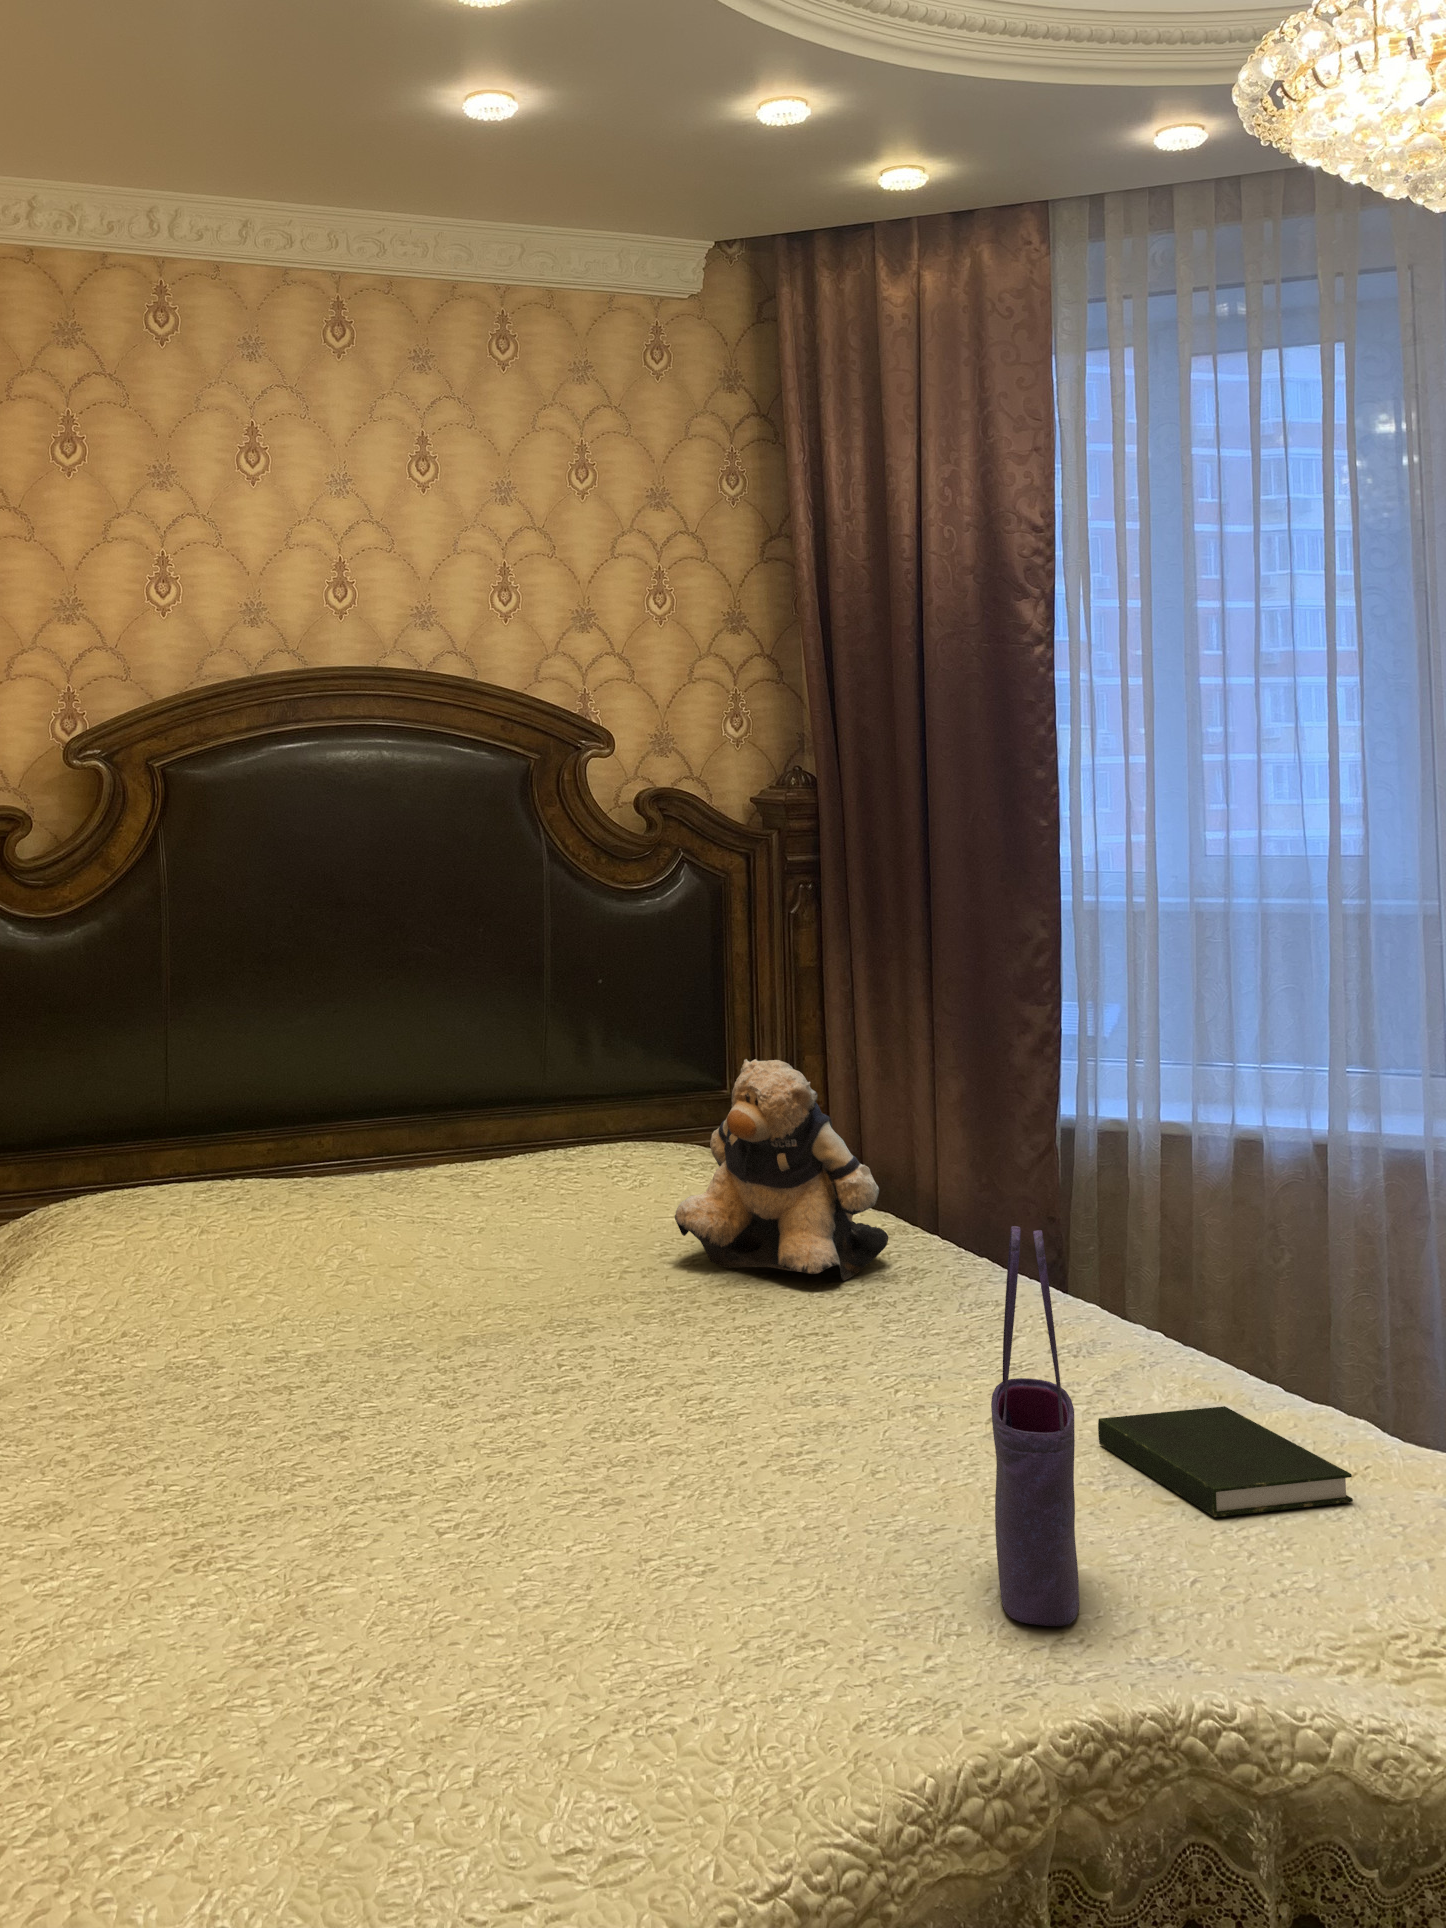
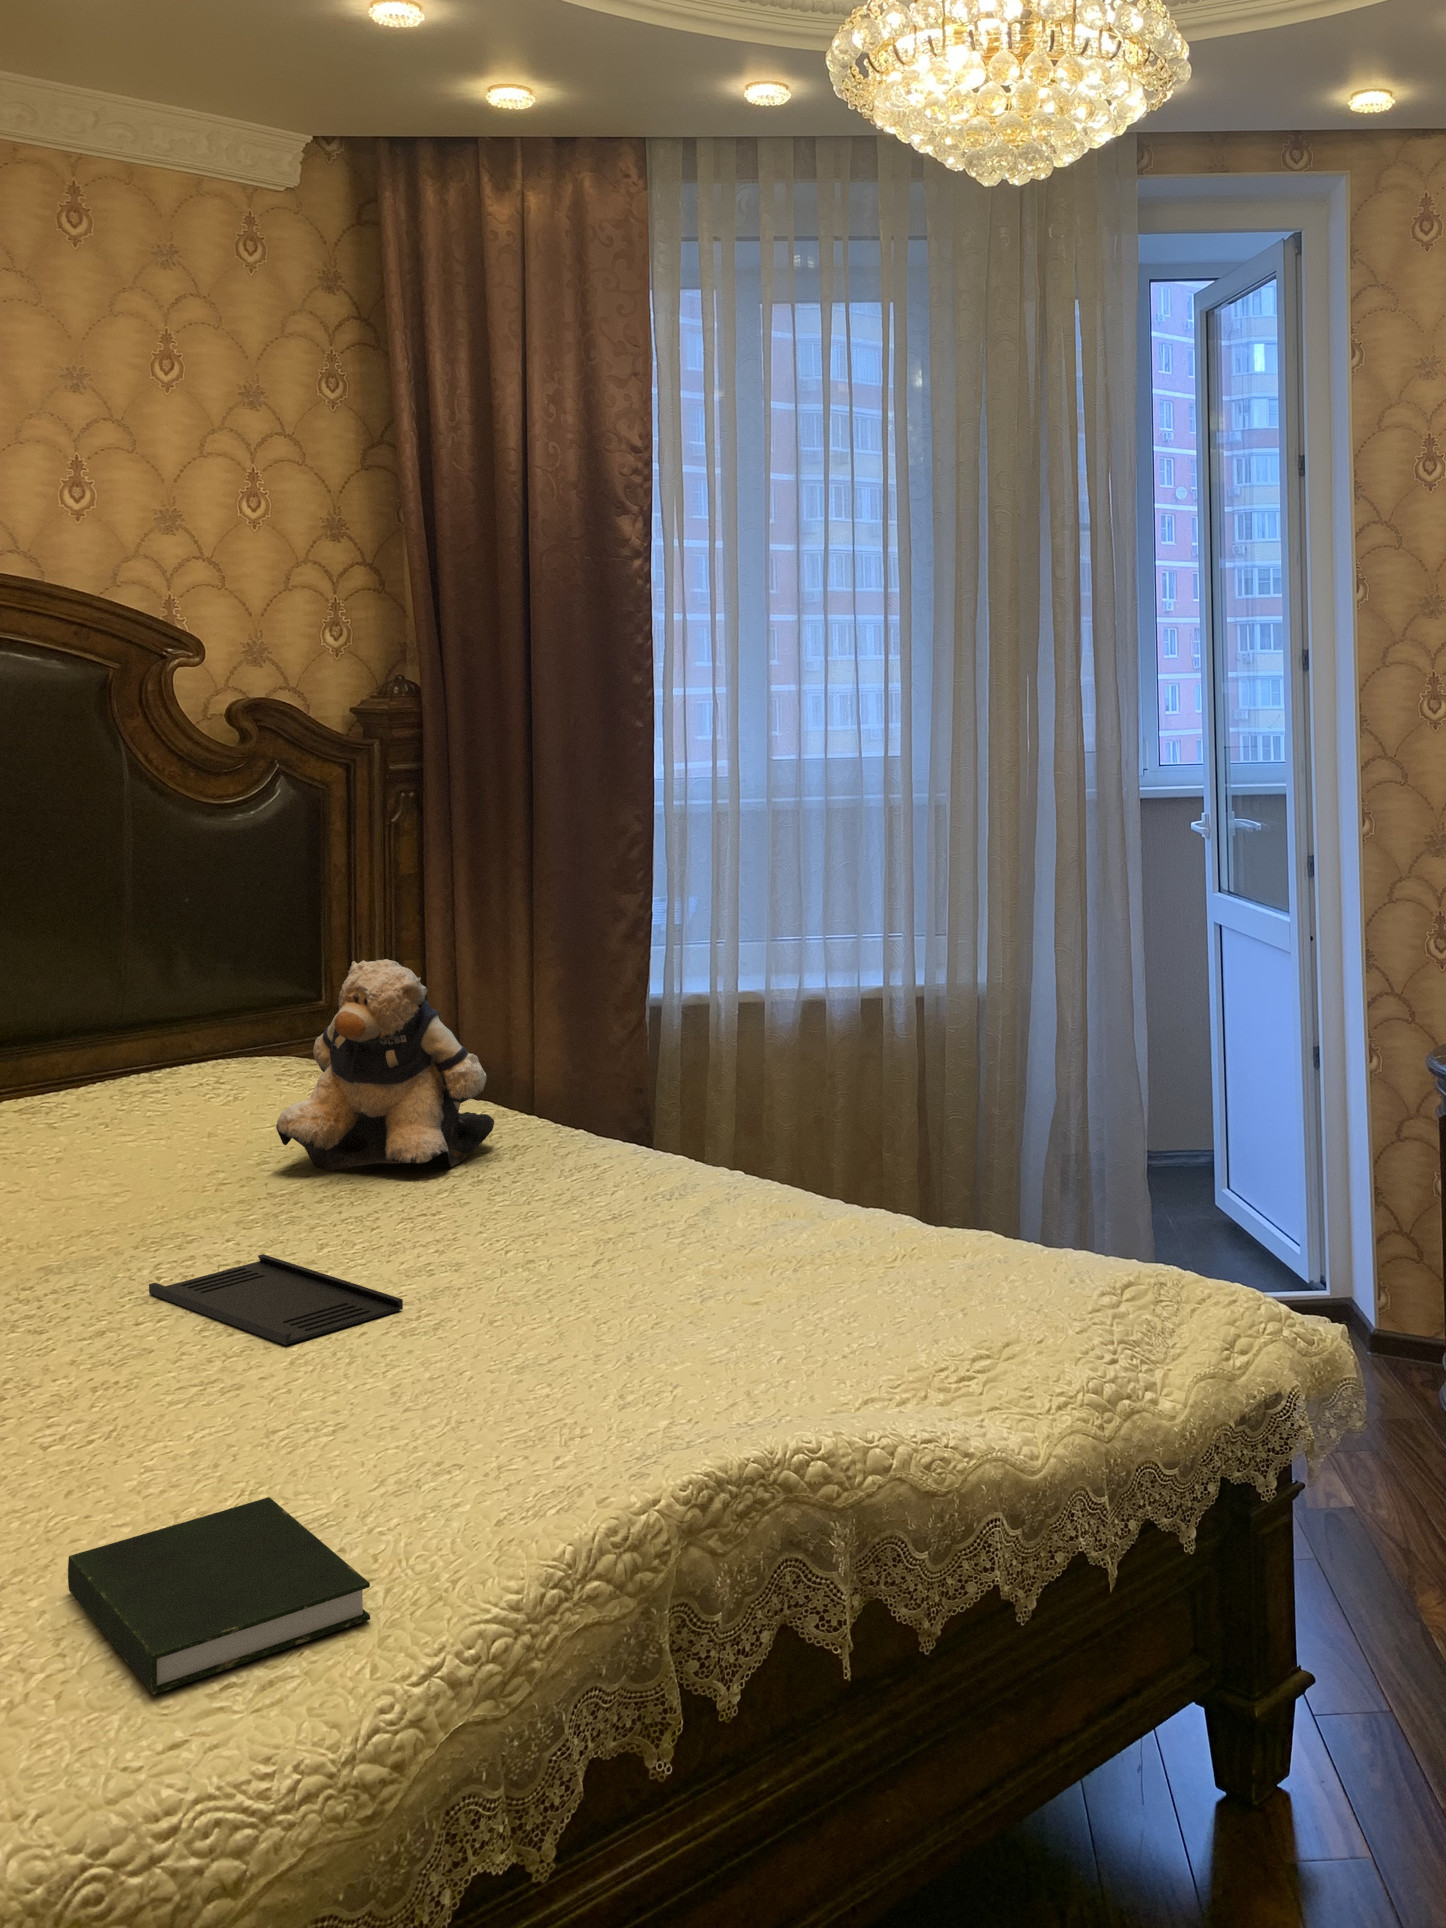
tote bag: present [991,1226,1079,1626] -> none [612,1067,687,1415]
tray: none [549,1353,782,1459] -> present [149,1254,403,1345]
book: present [1098,1406,1353,1517] -> present [68,1497,370,1695]

